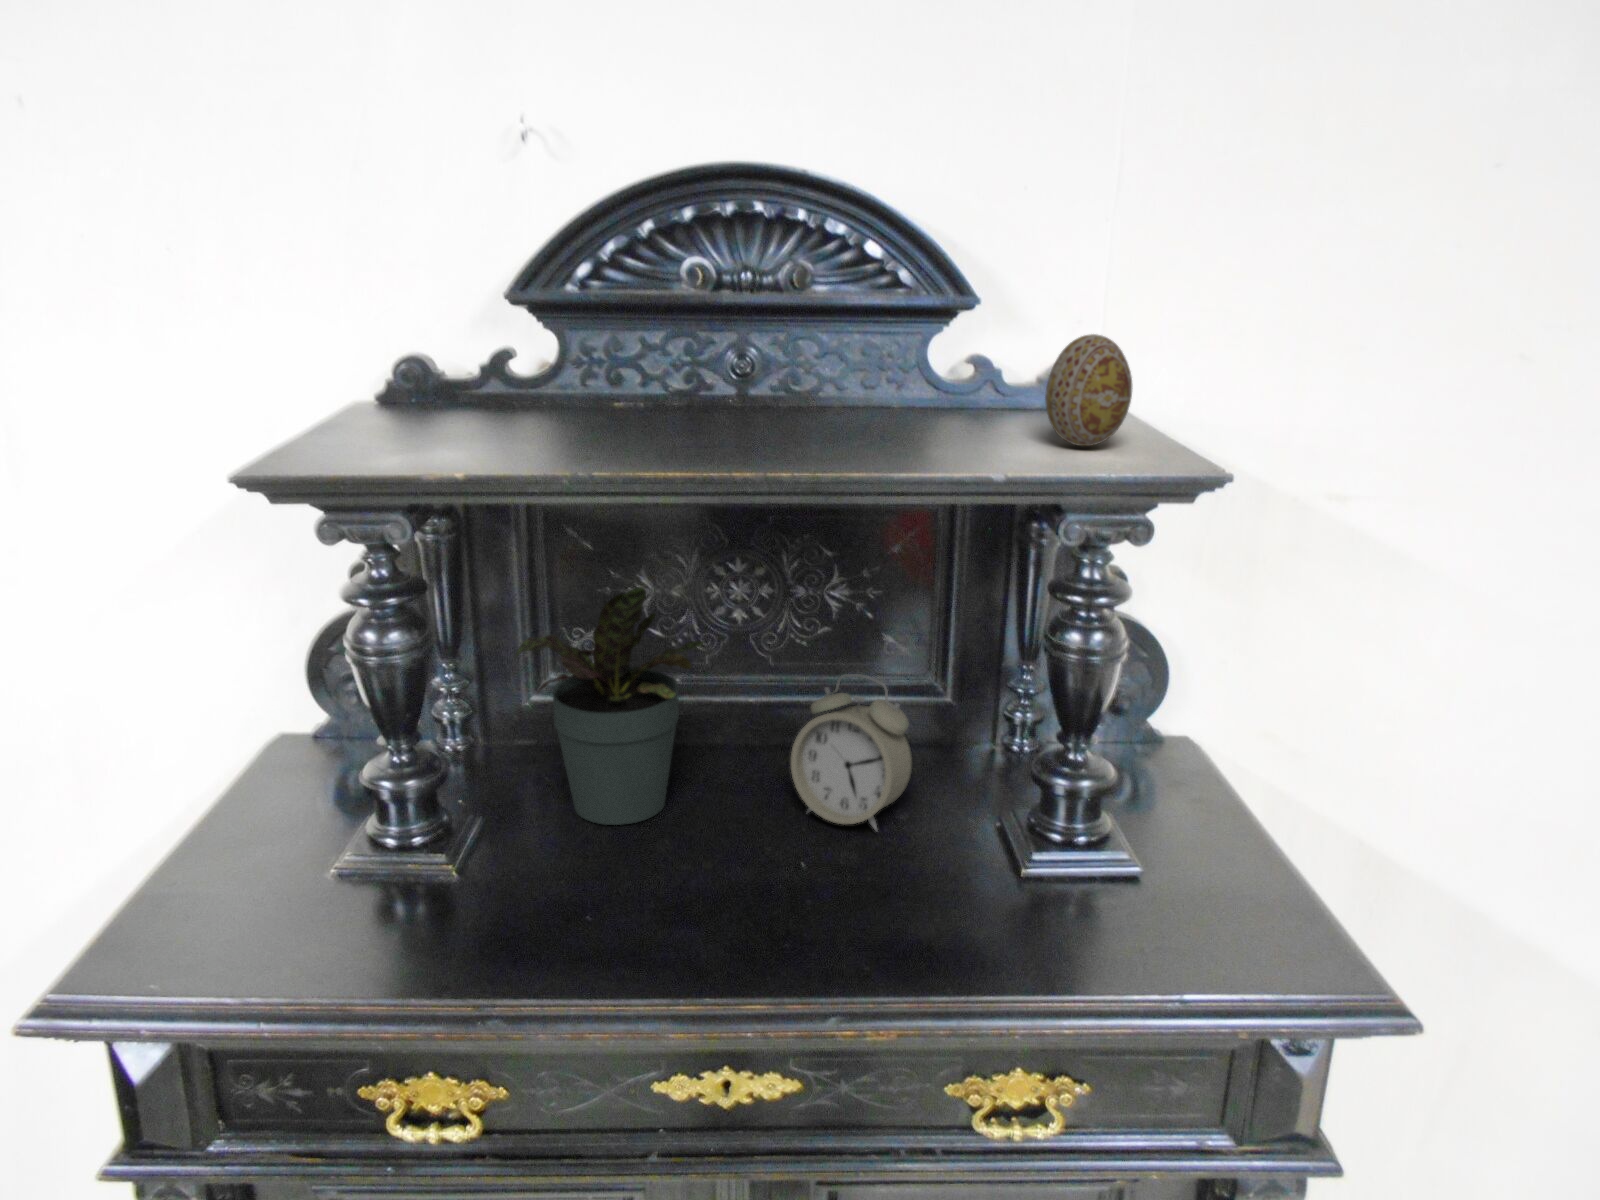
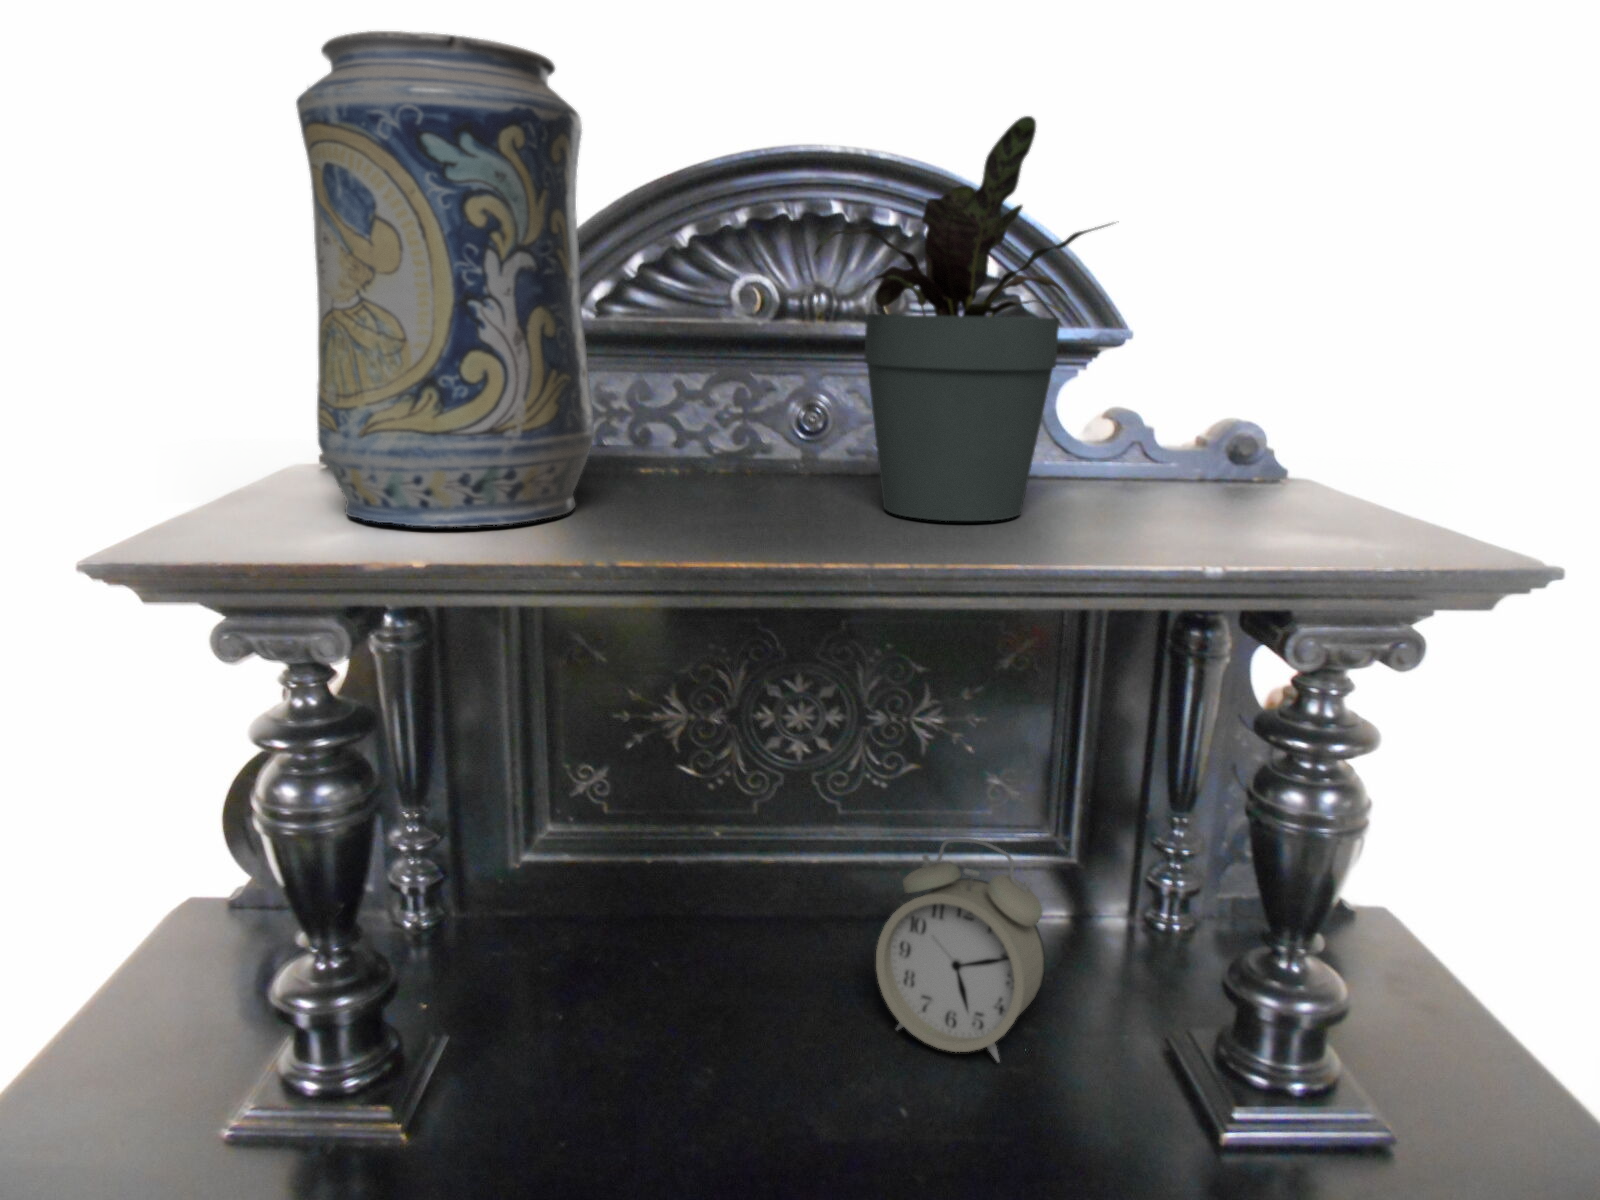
decorative vase: none [361,102,577,449] -> present [296,31,594,527]
decorative egg: present [1045,334,1132,446] -> none [1247,374,1375,529]
potted plant: present [515,587,704,825] -> present [815,116,1111,521]

